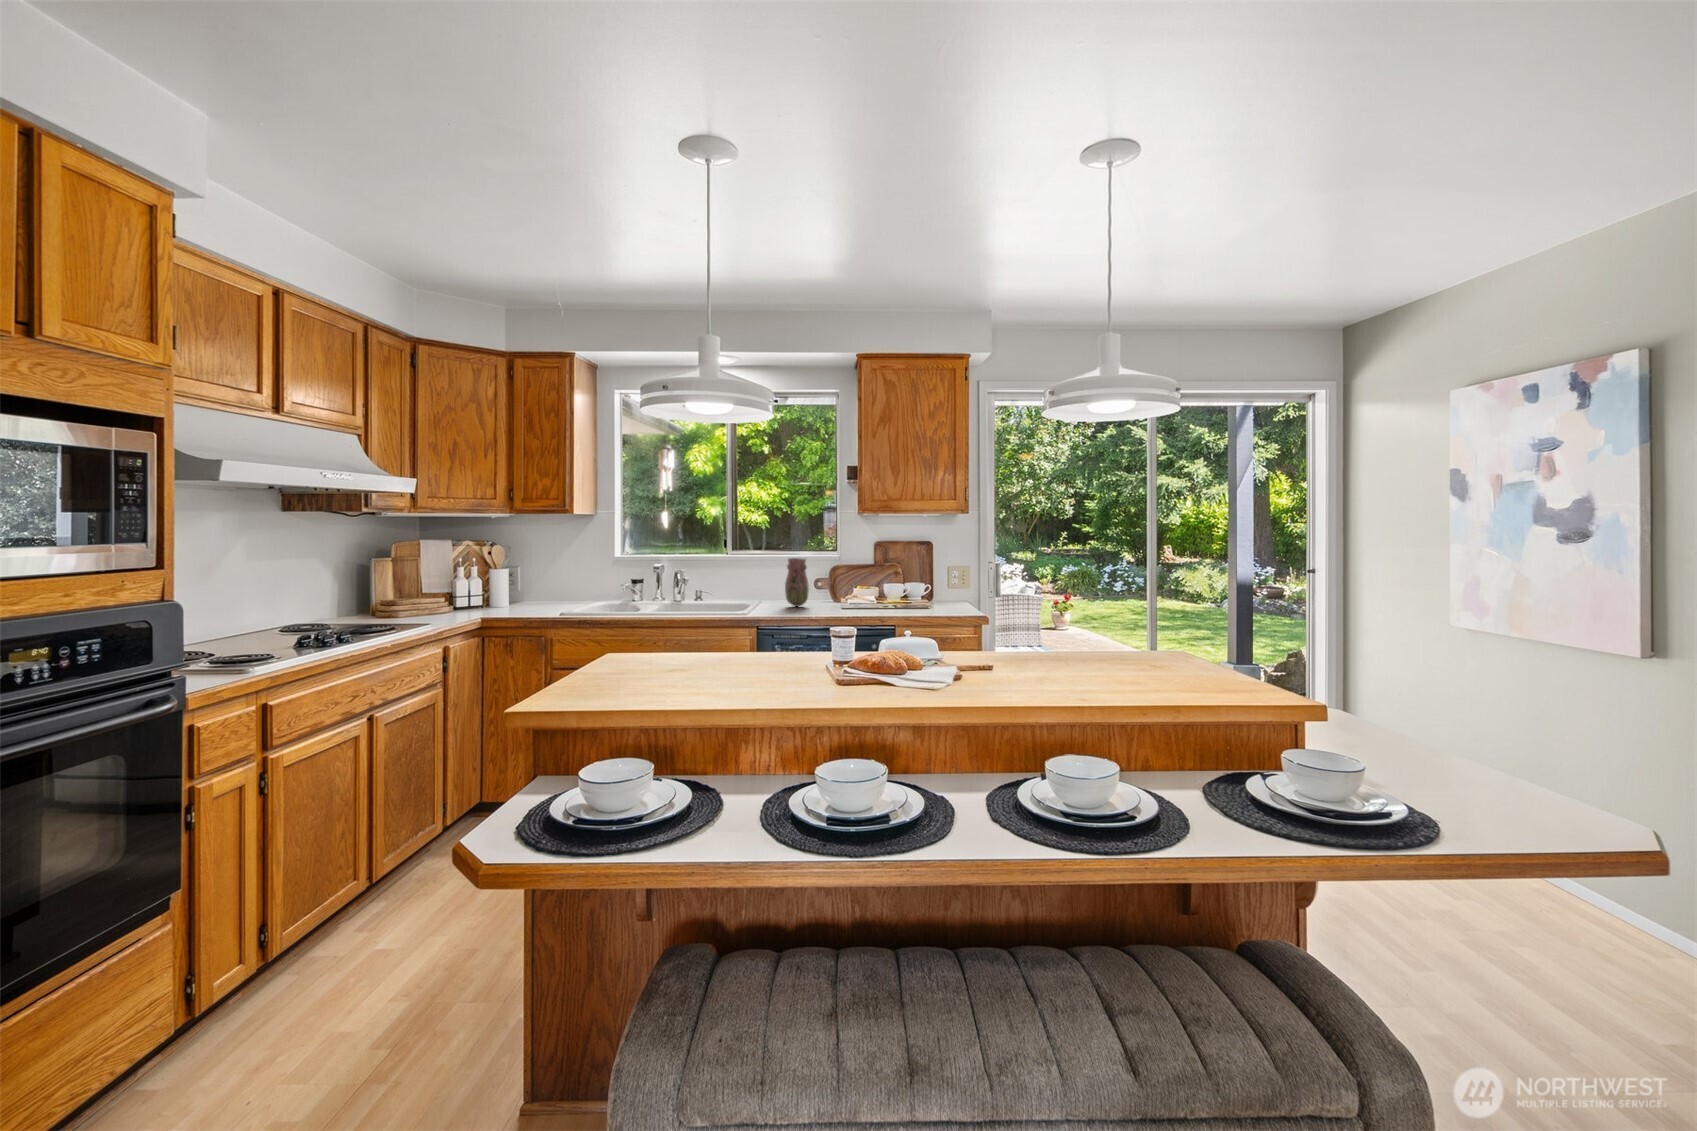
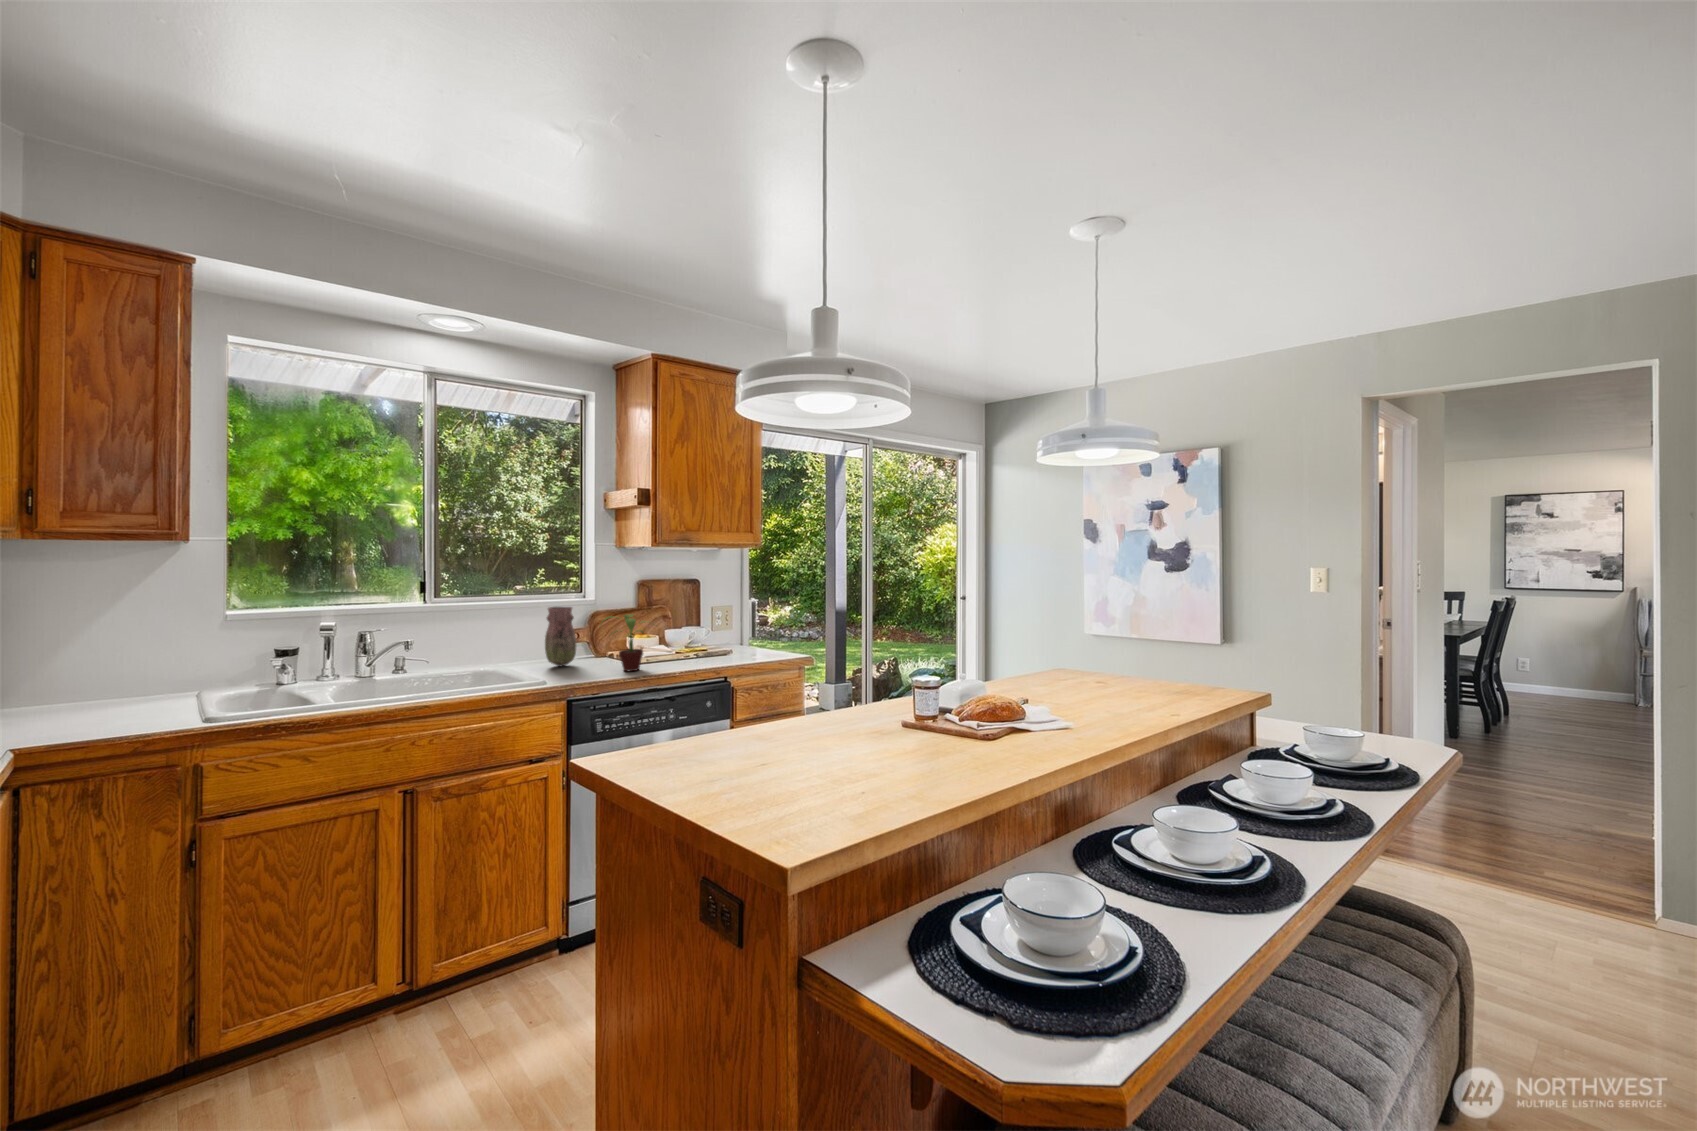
potted plant: none [816,566,863,613] -> present [606,614,643,671]

